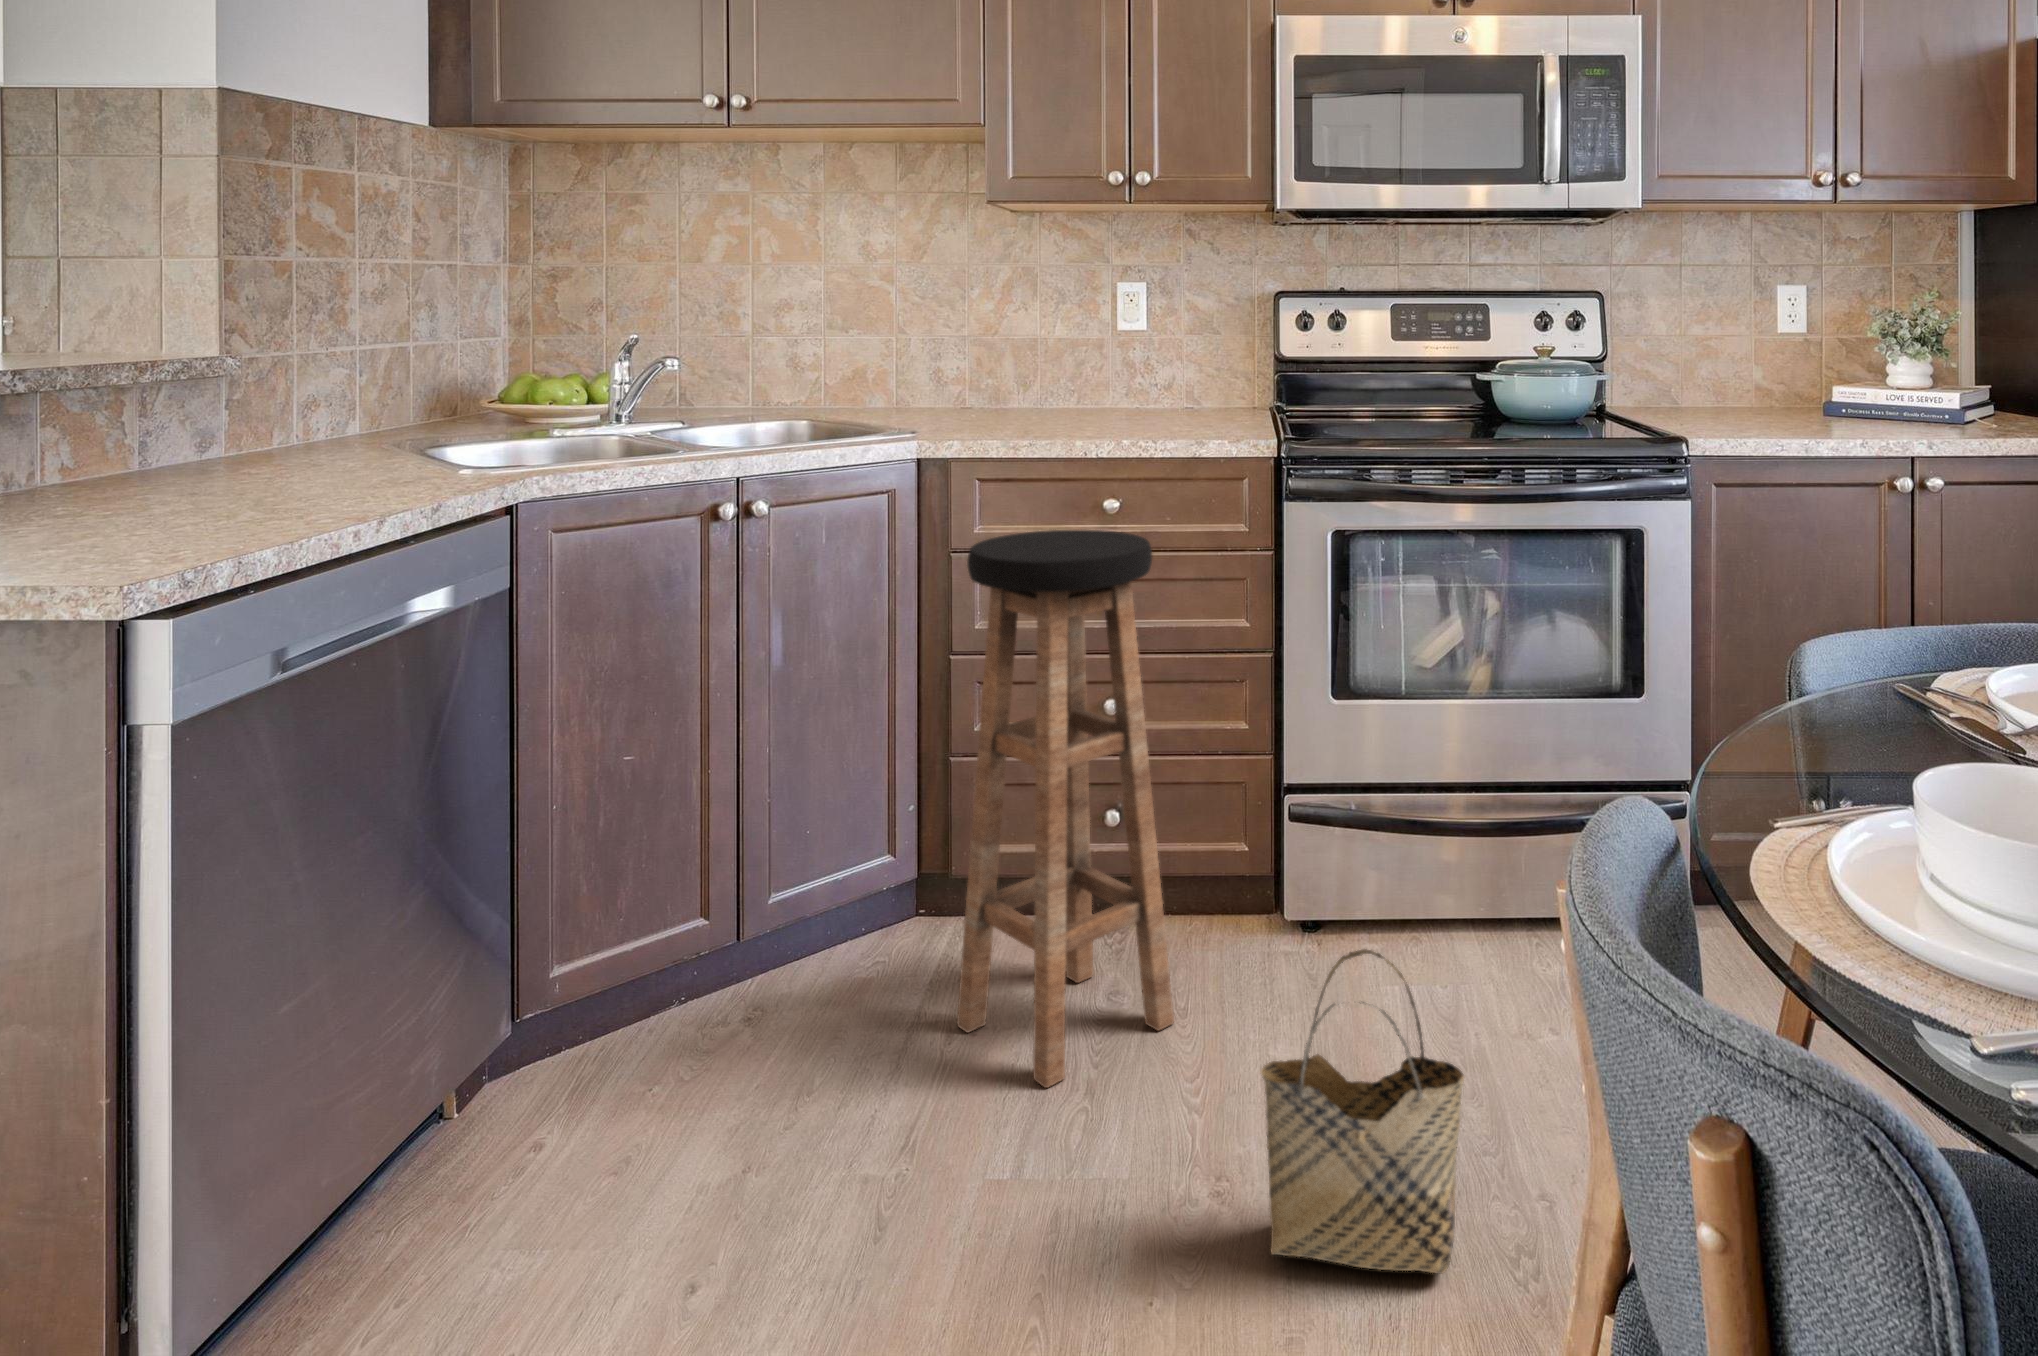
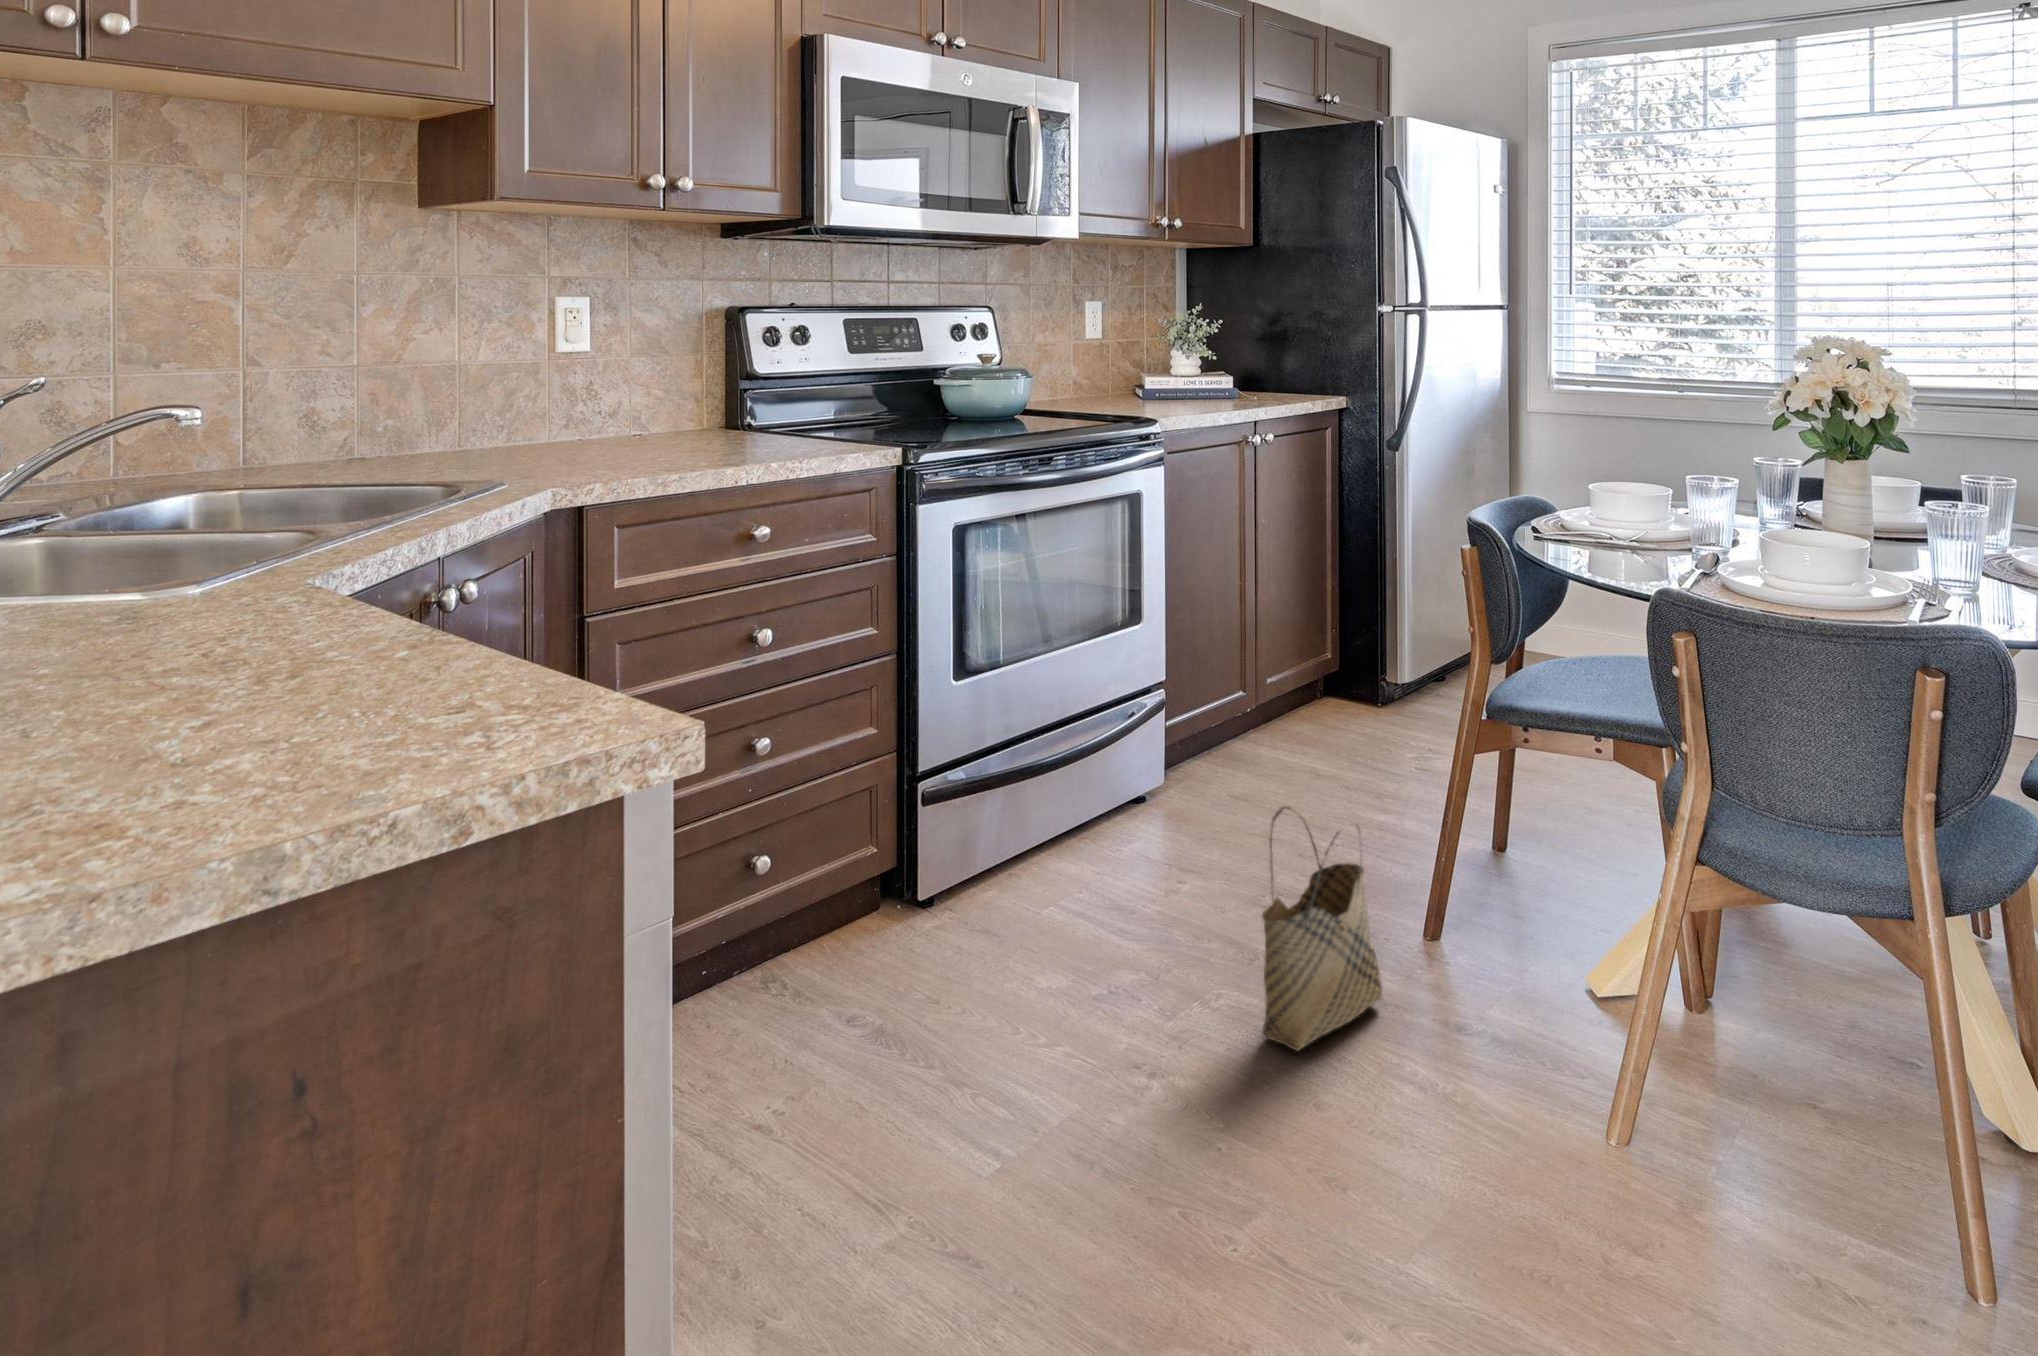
bar stool: present [957,530,1174,1088] -> none [785,546,978,1113]

